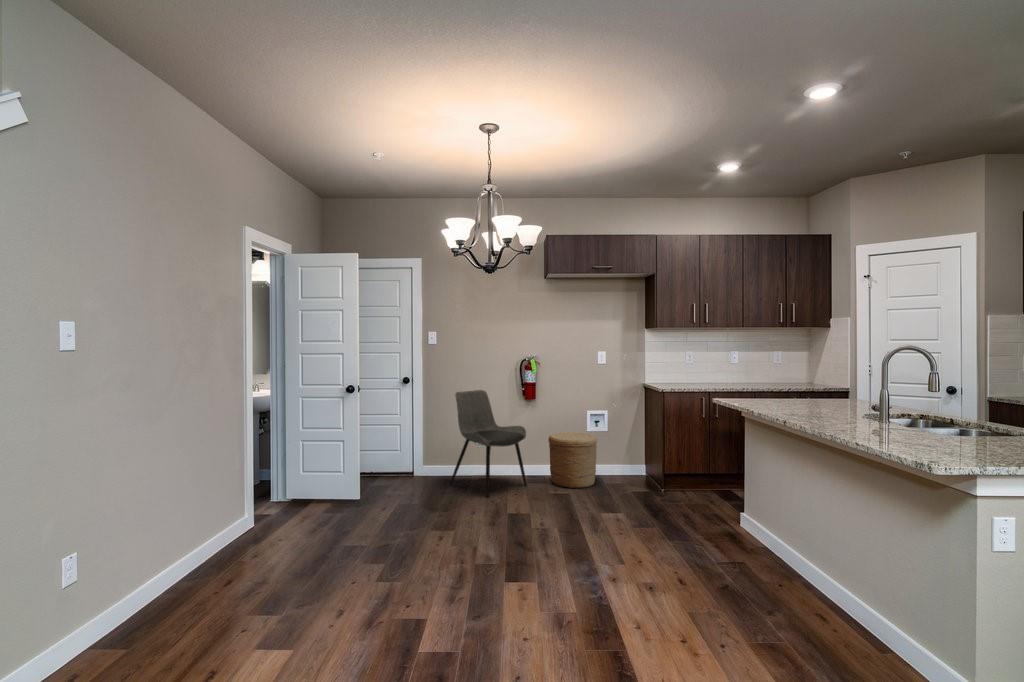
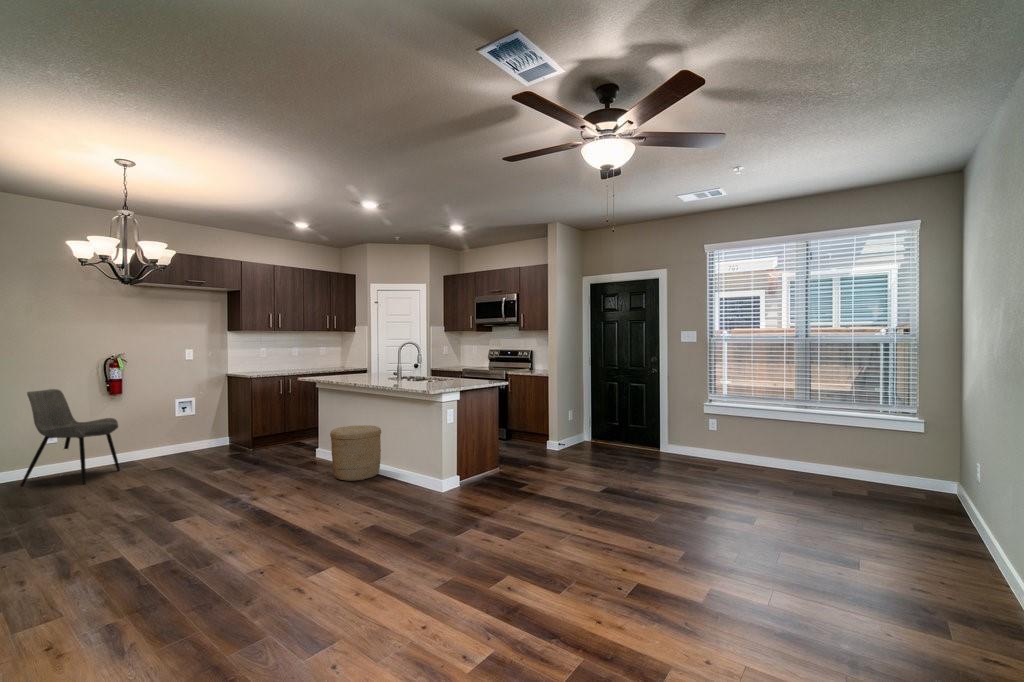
woven basket: present [548,432,597,488] -> present [330,425,381,481]

